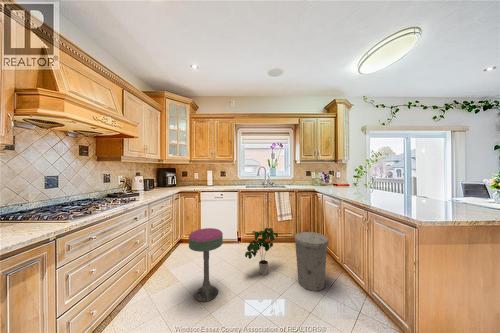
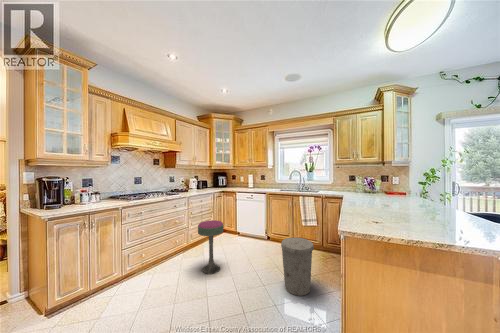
potted plant: present [245,228,278,275] -> none [245,228,281,270]

